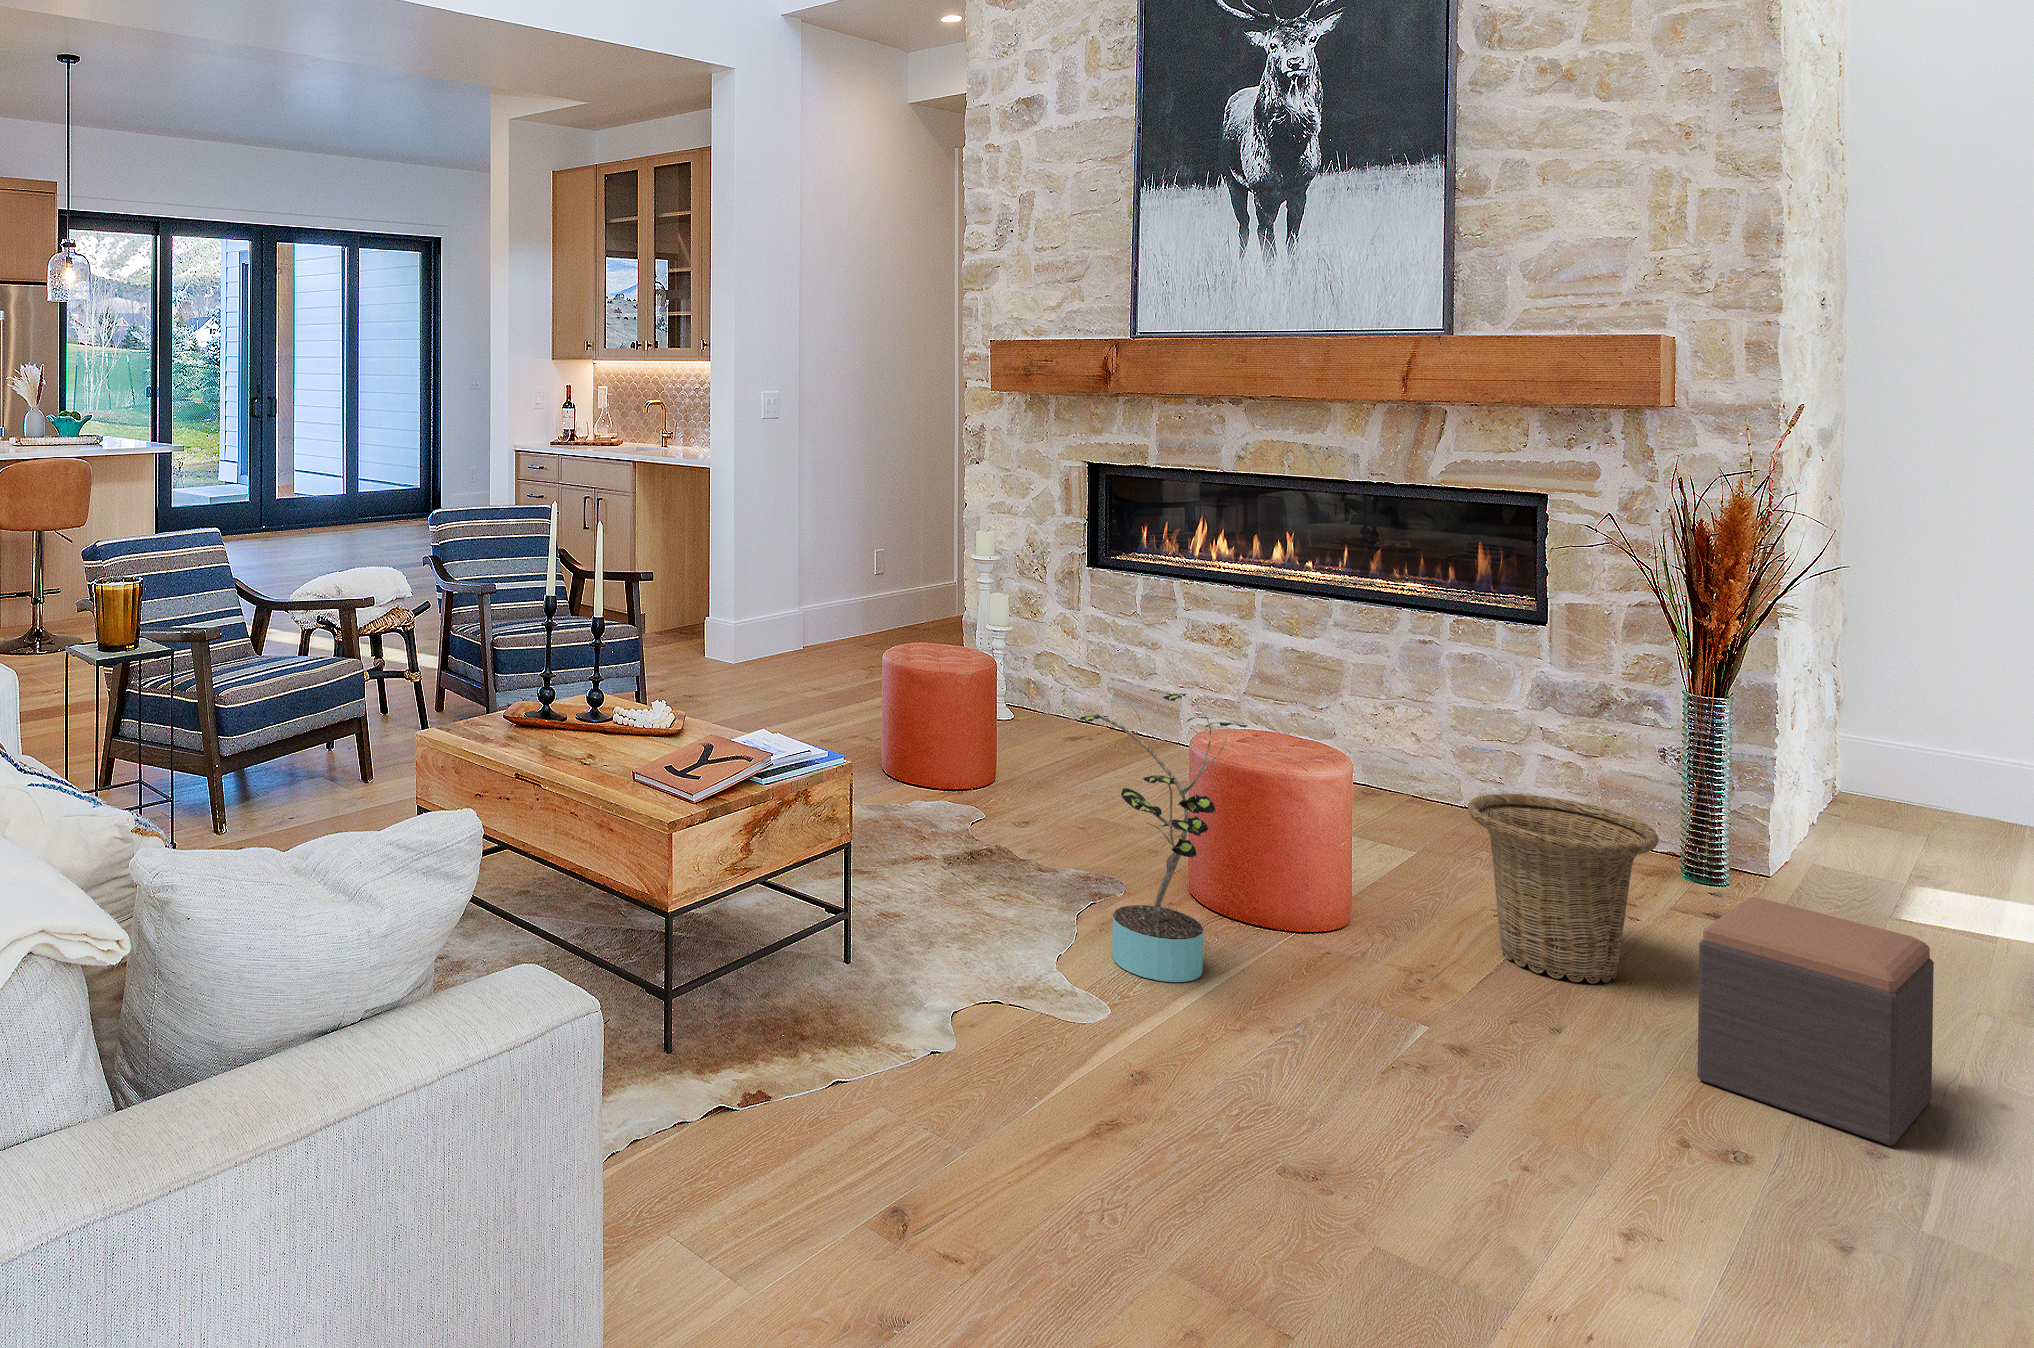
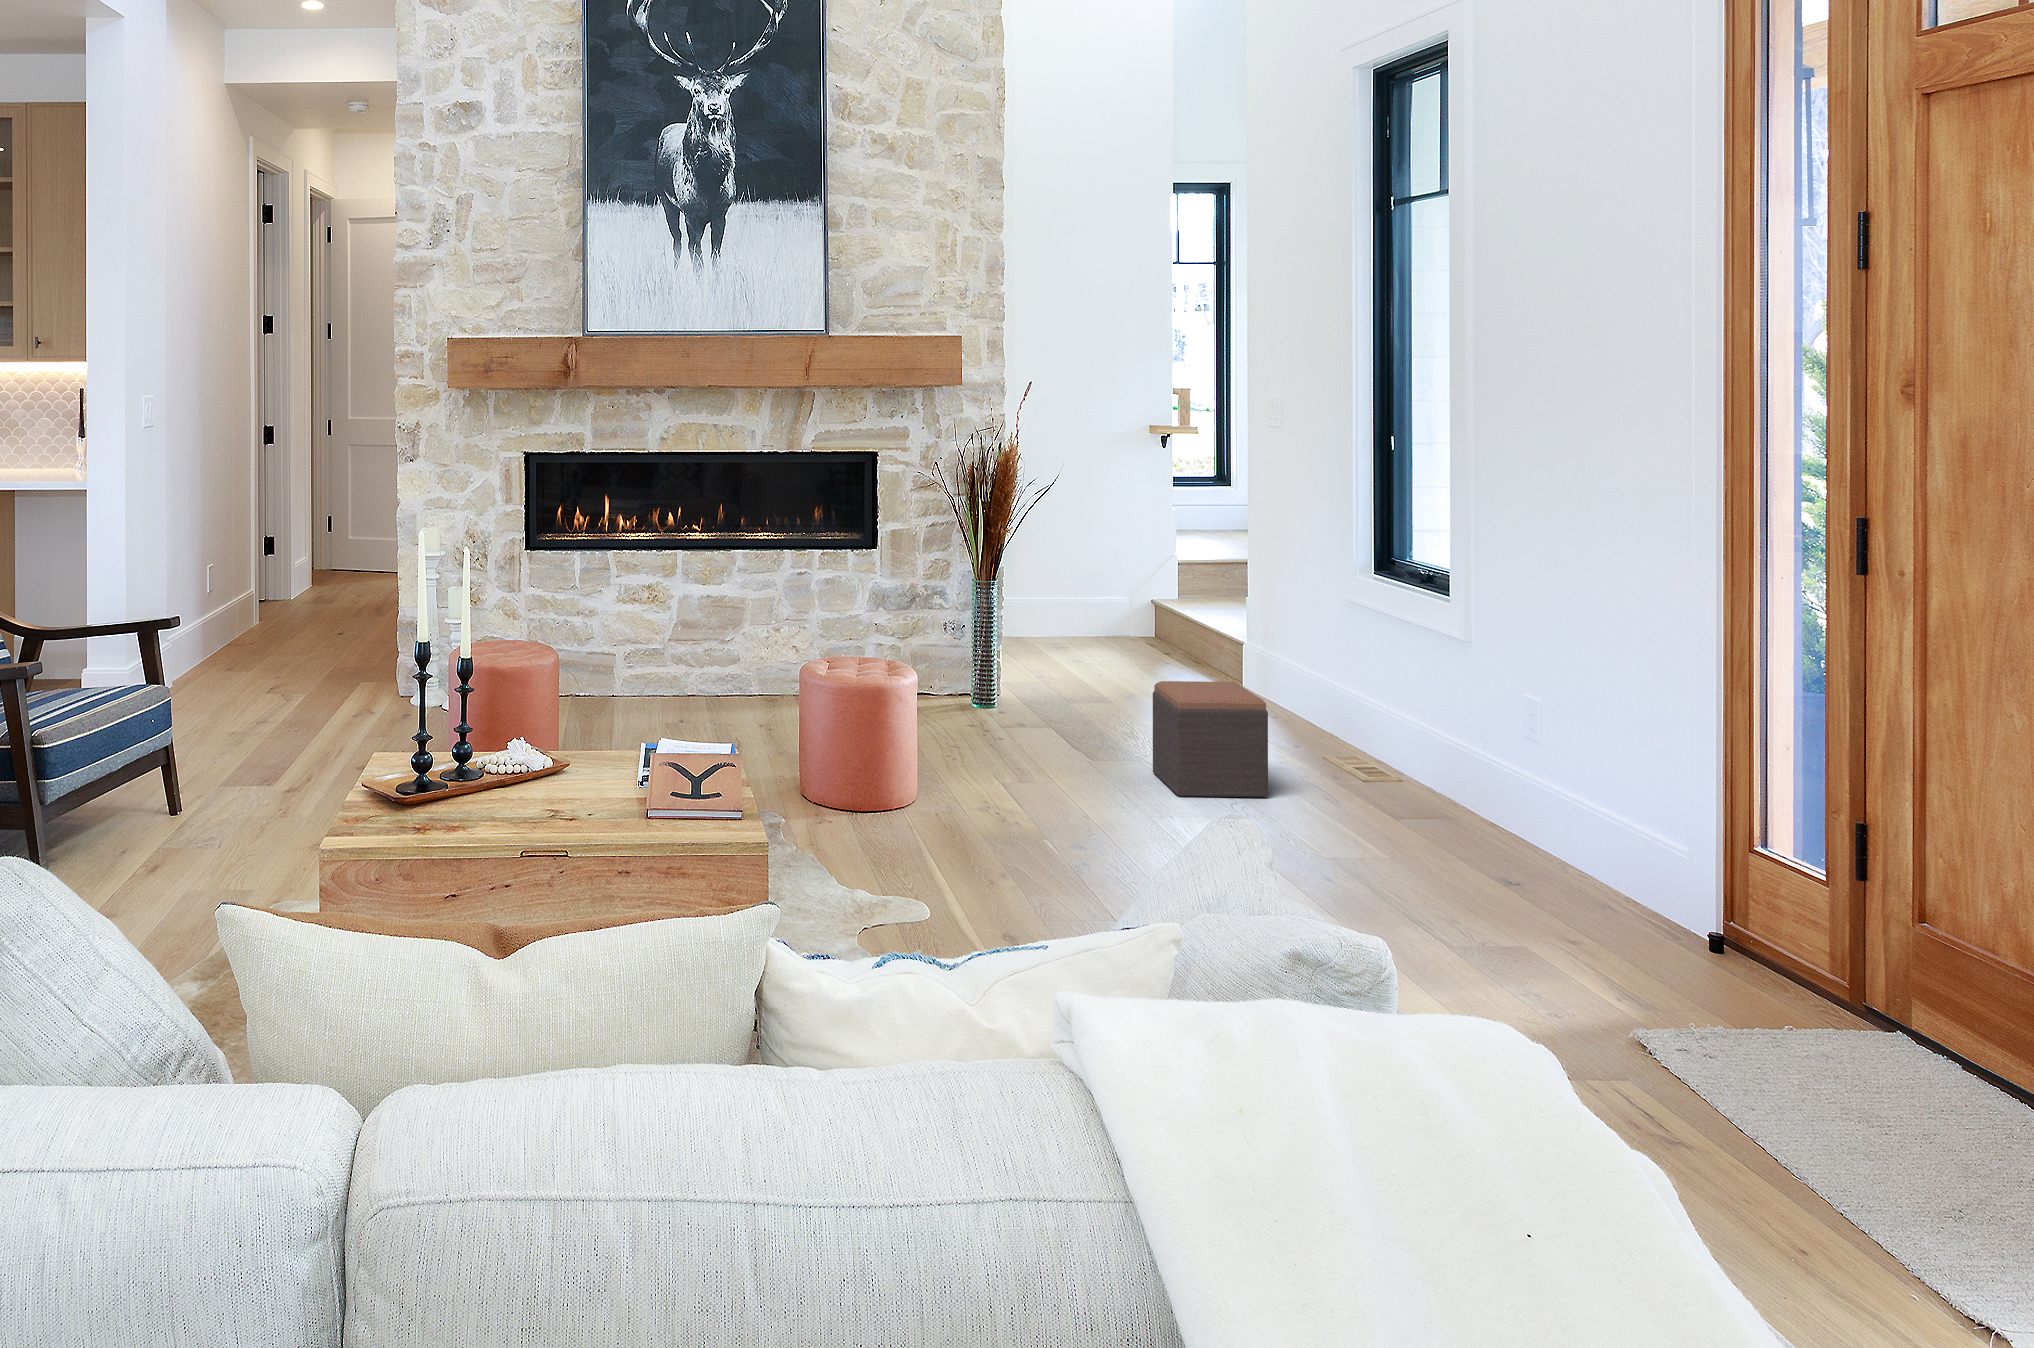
potted plant: present [1080,693,1248,982] -> none [847,615,975,840]
basket: present [1468,794,1658,984] -> none [982,653,1090,770]

